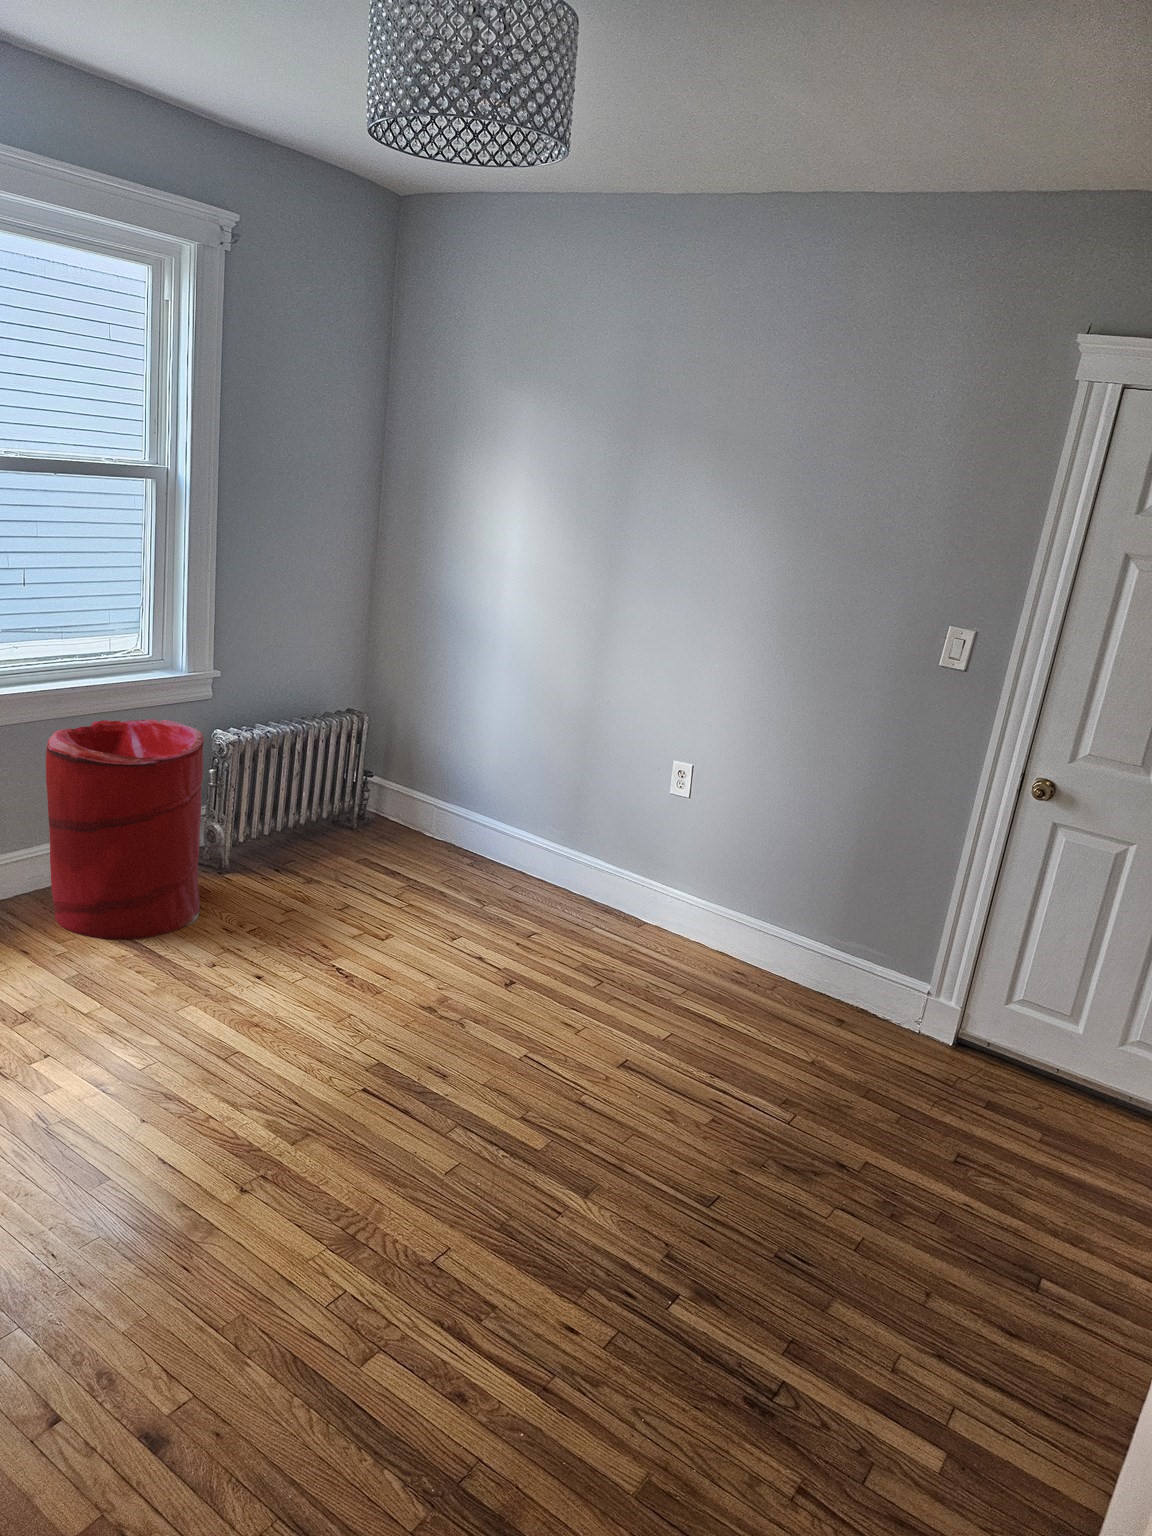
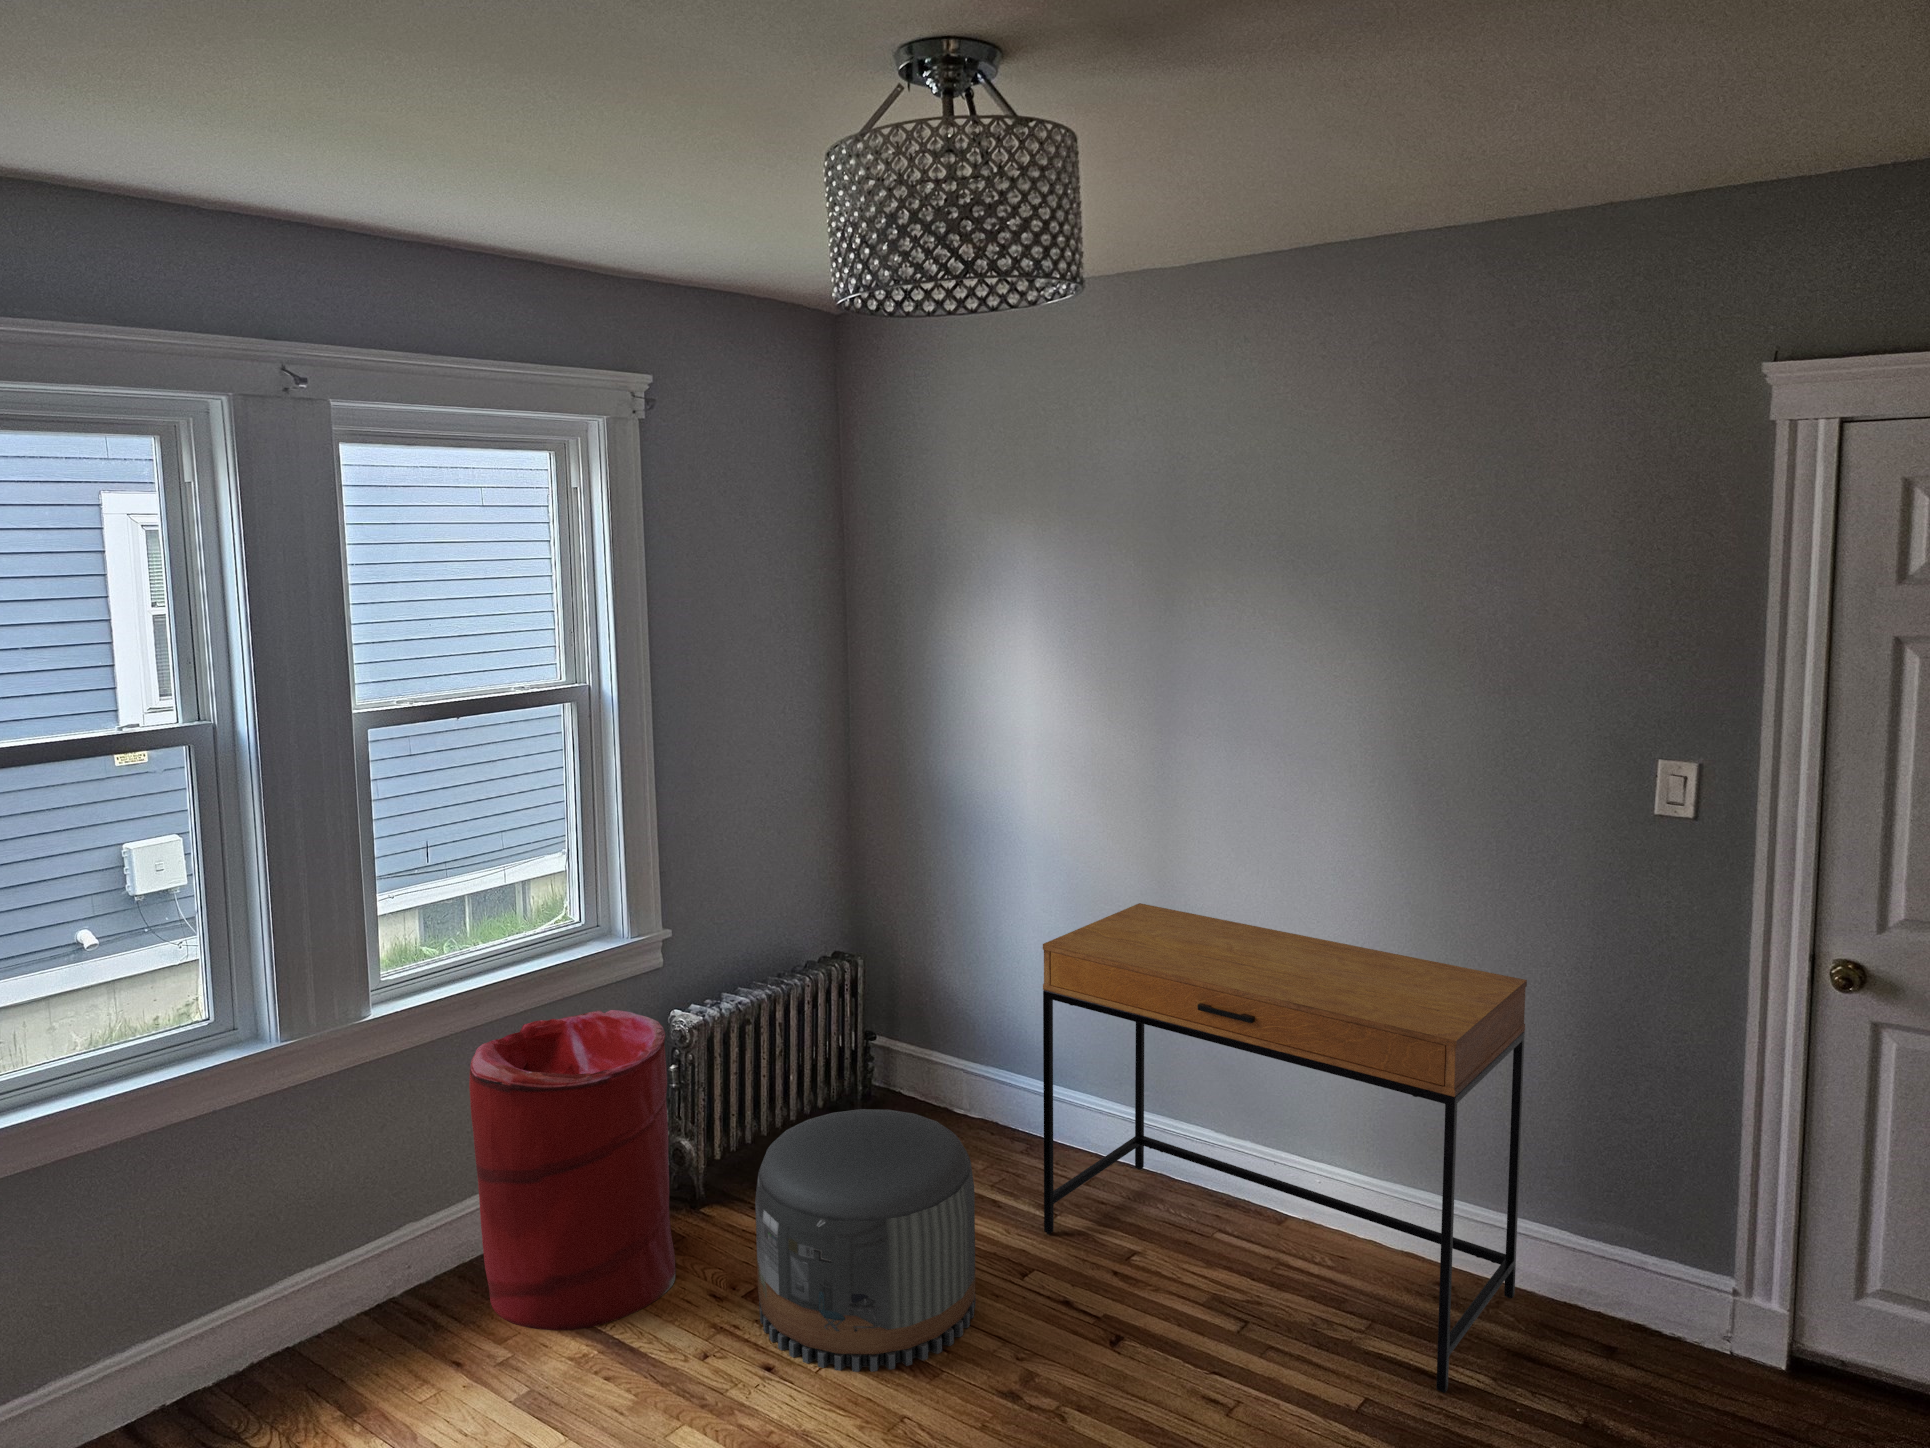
desk: none [475,696,834,1033] -> present [1043,903,1527,1393]
pouf: none [258,813,425,985] -> present [755,1109,975,1372]

